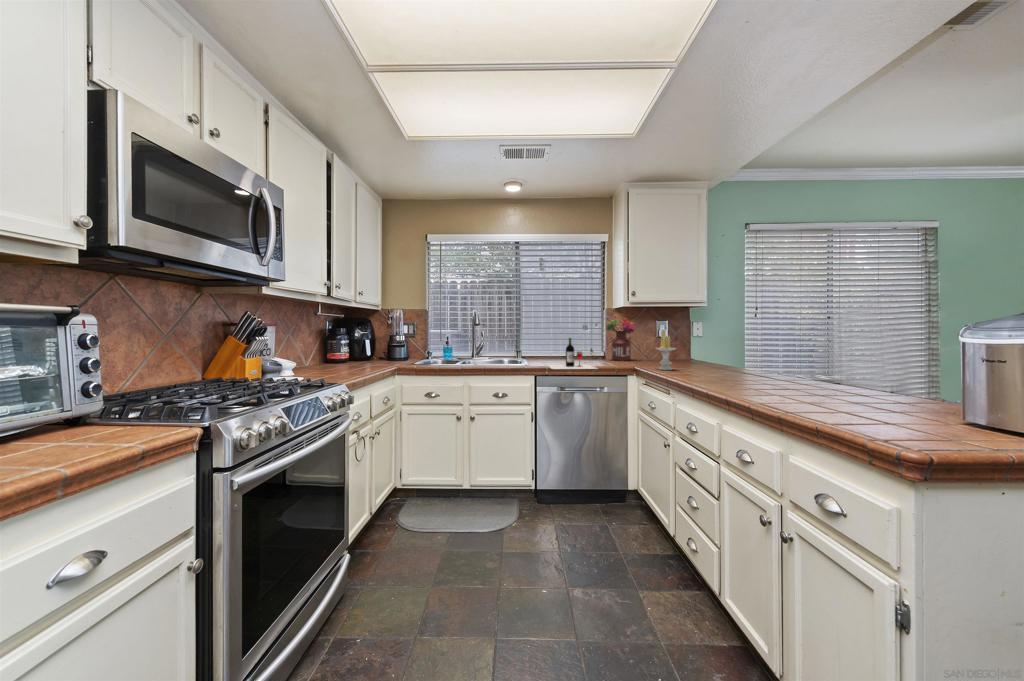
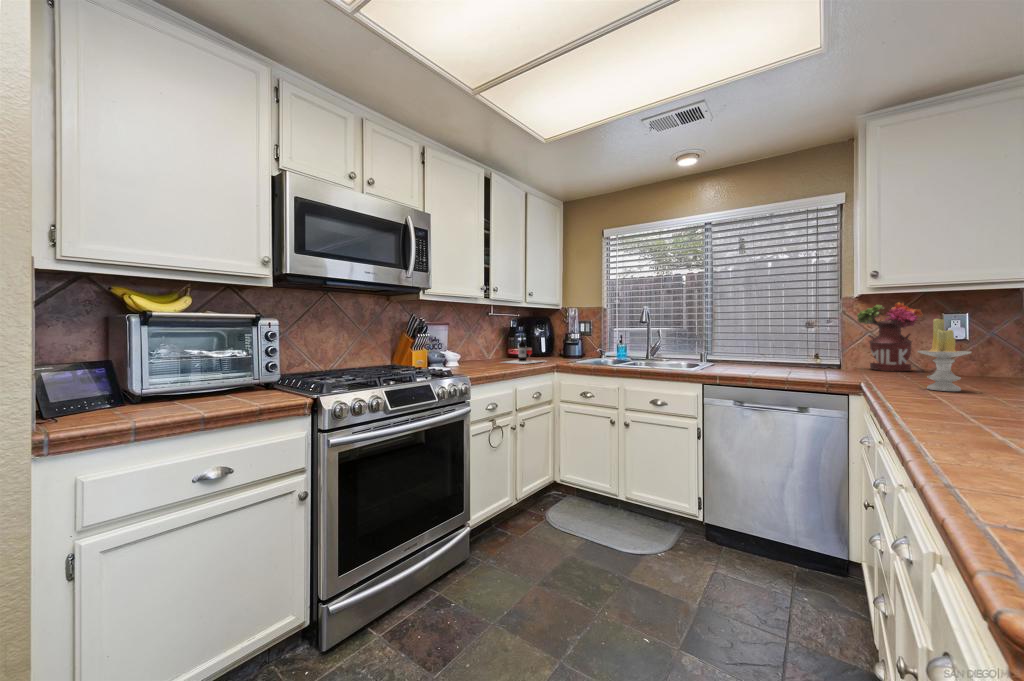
wine bottle: present [548,338,597,369] -> present [504,335,542,364]

